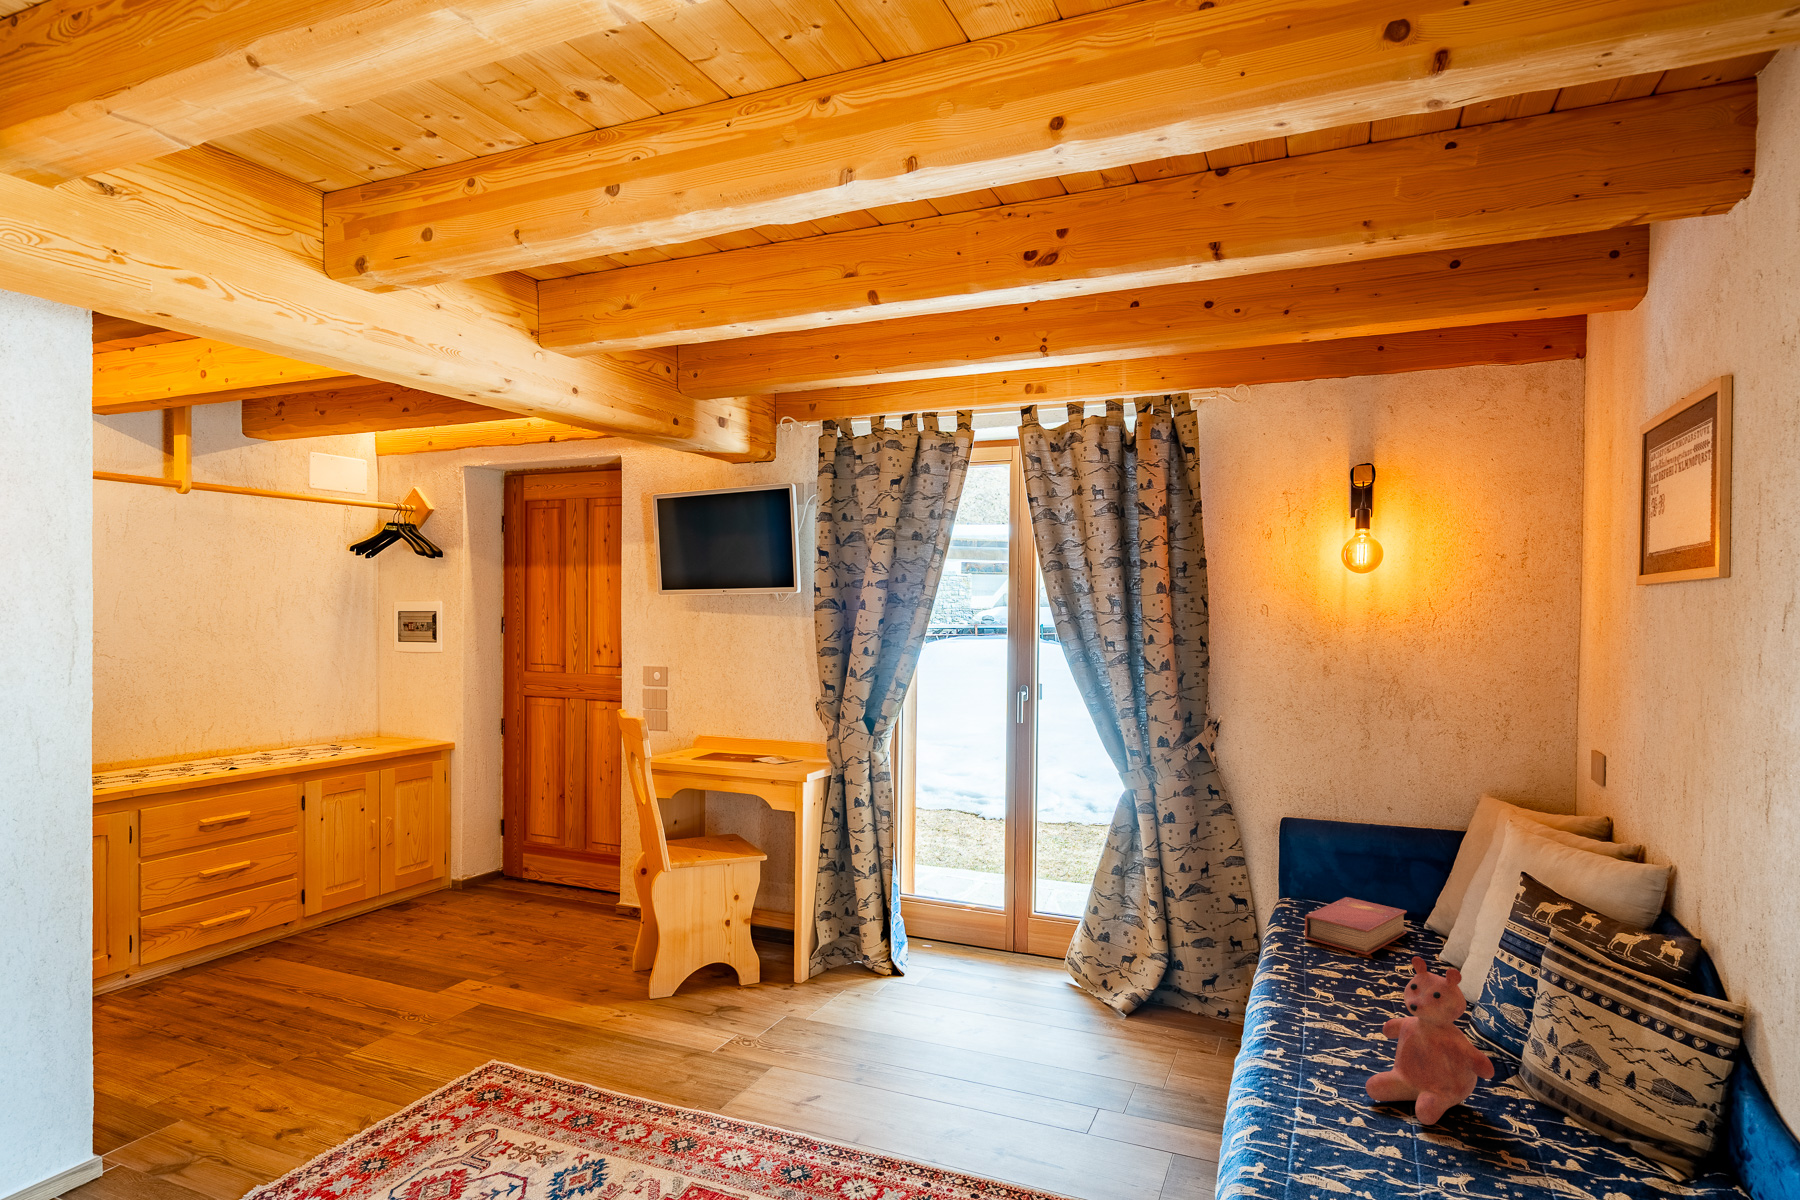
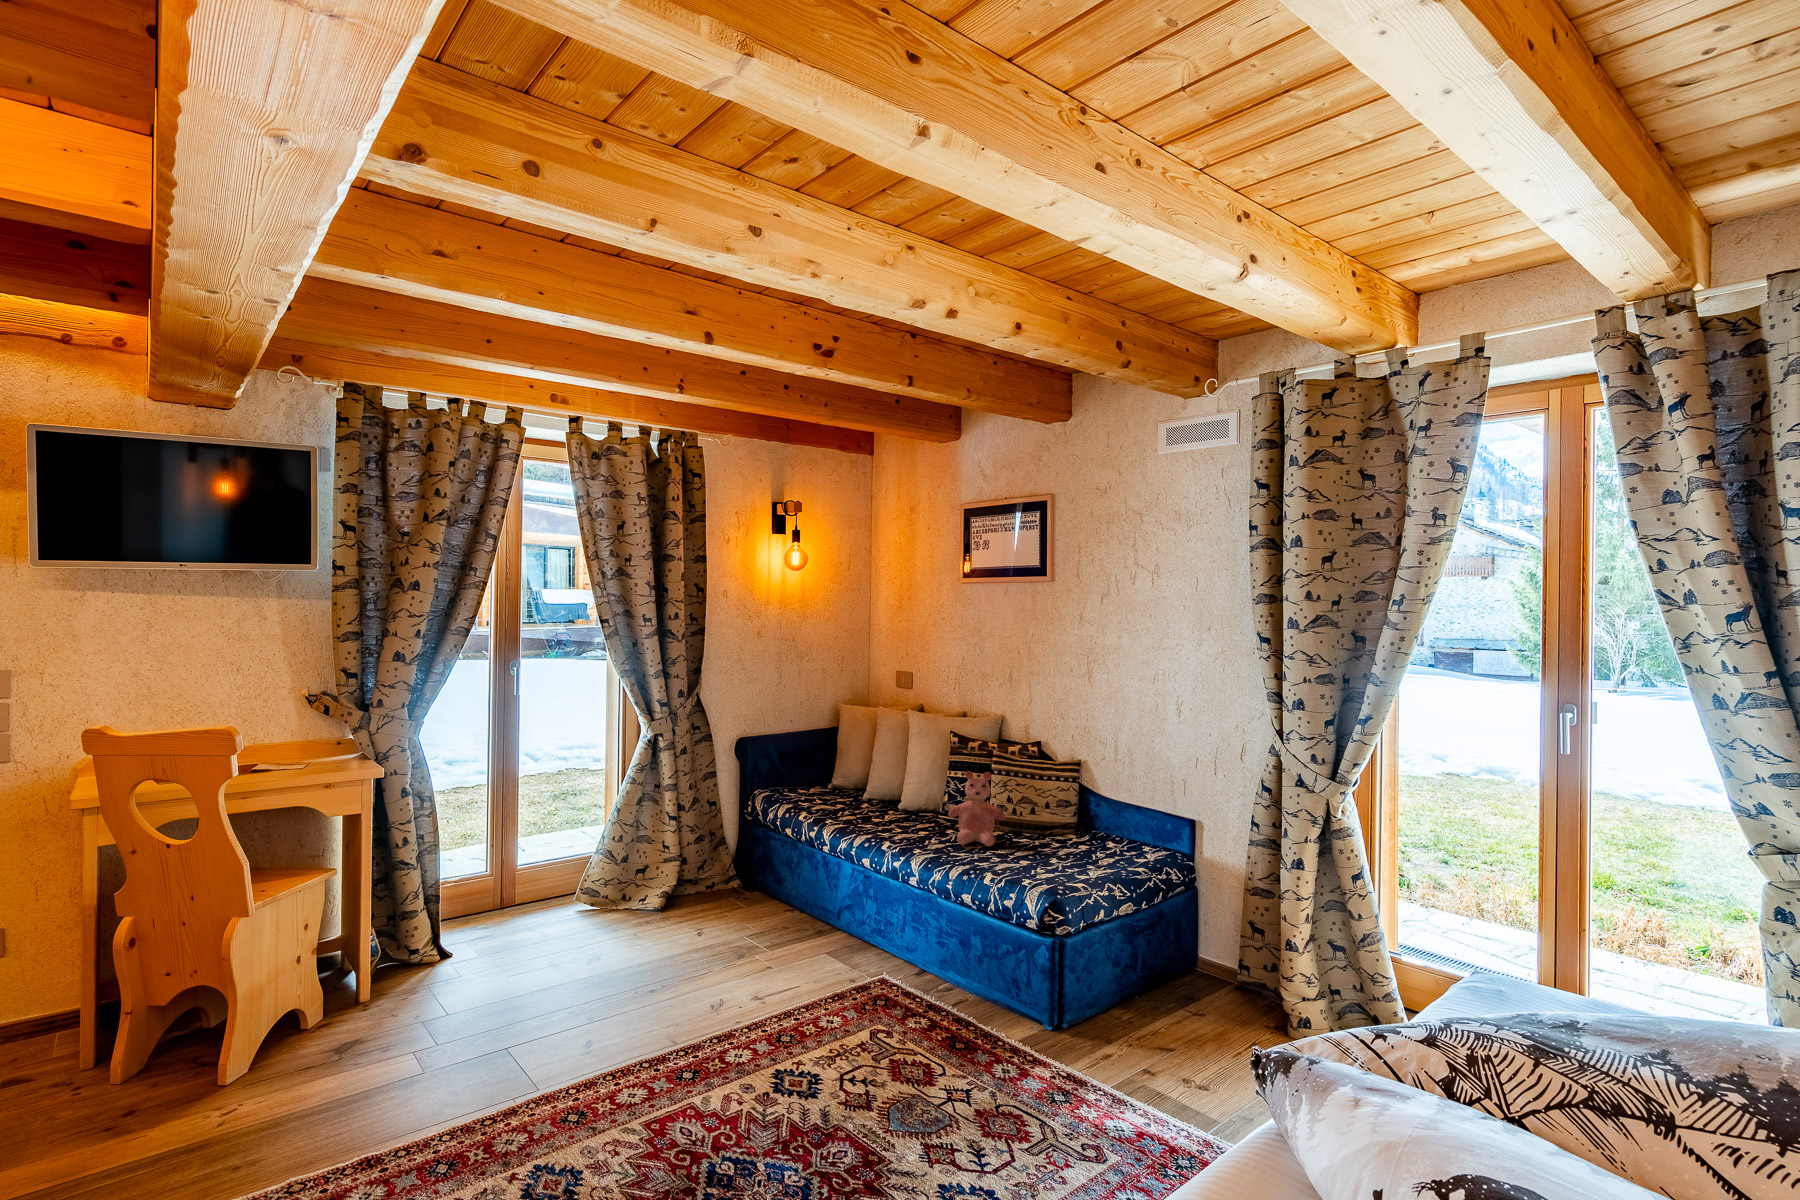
book: present [1305,897,1407,955] -> none [807,779,850,804]

